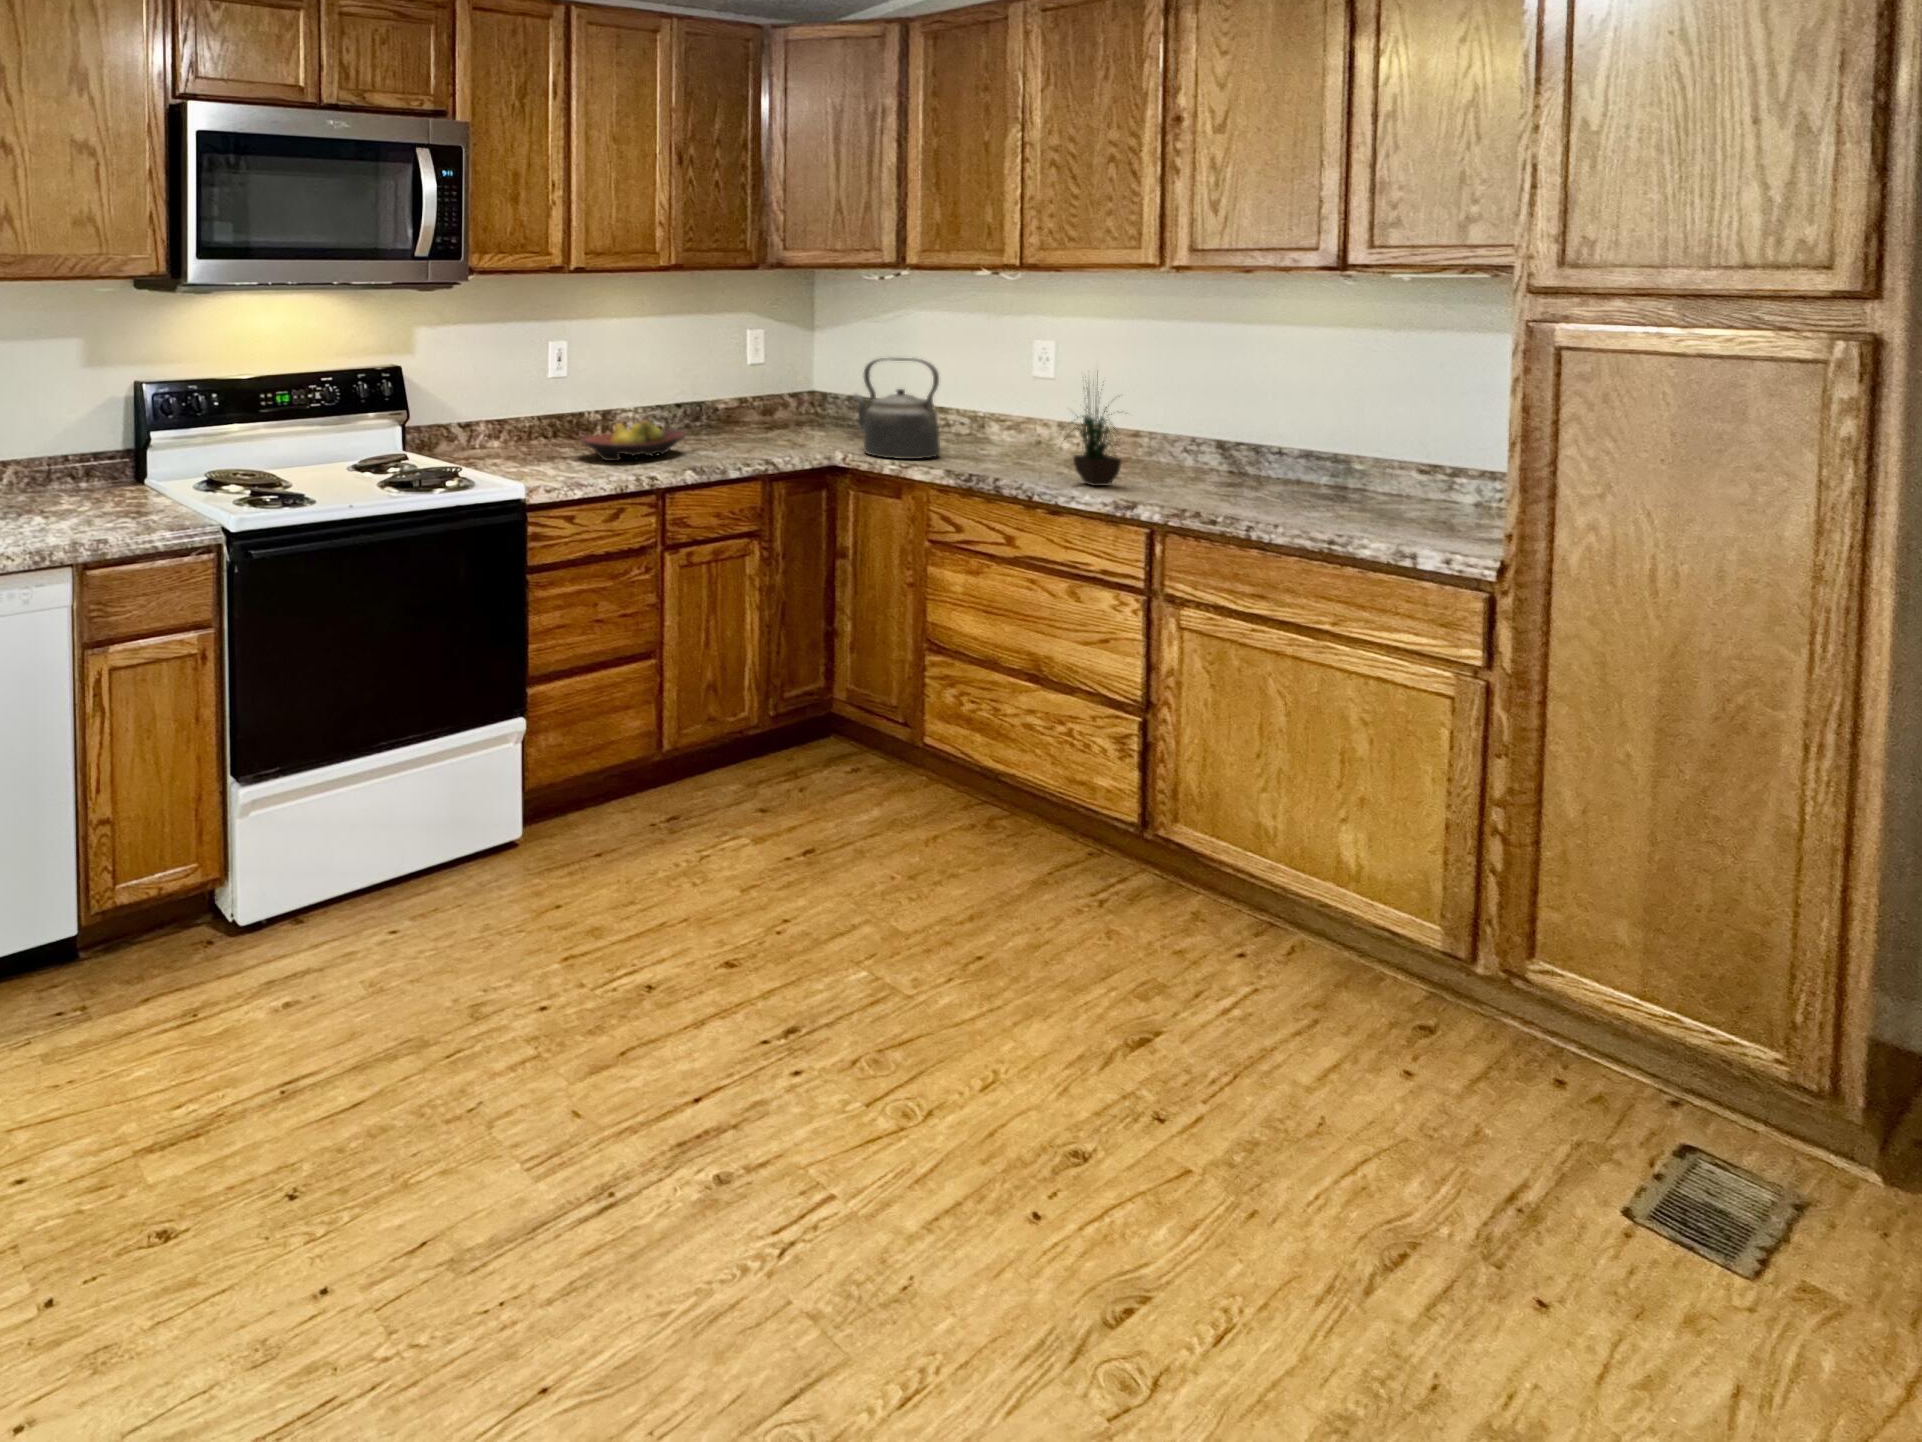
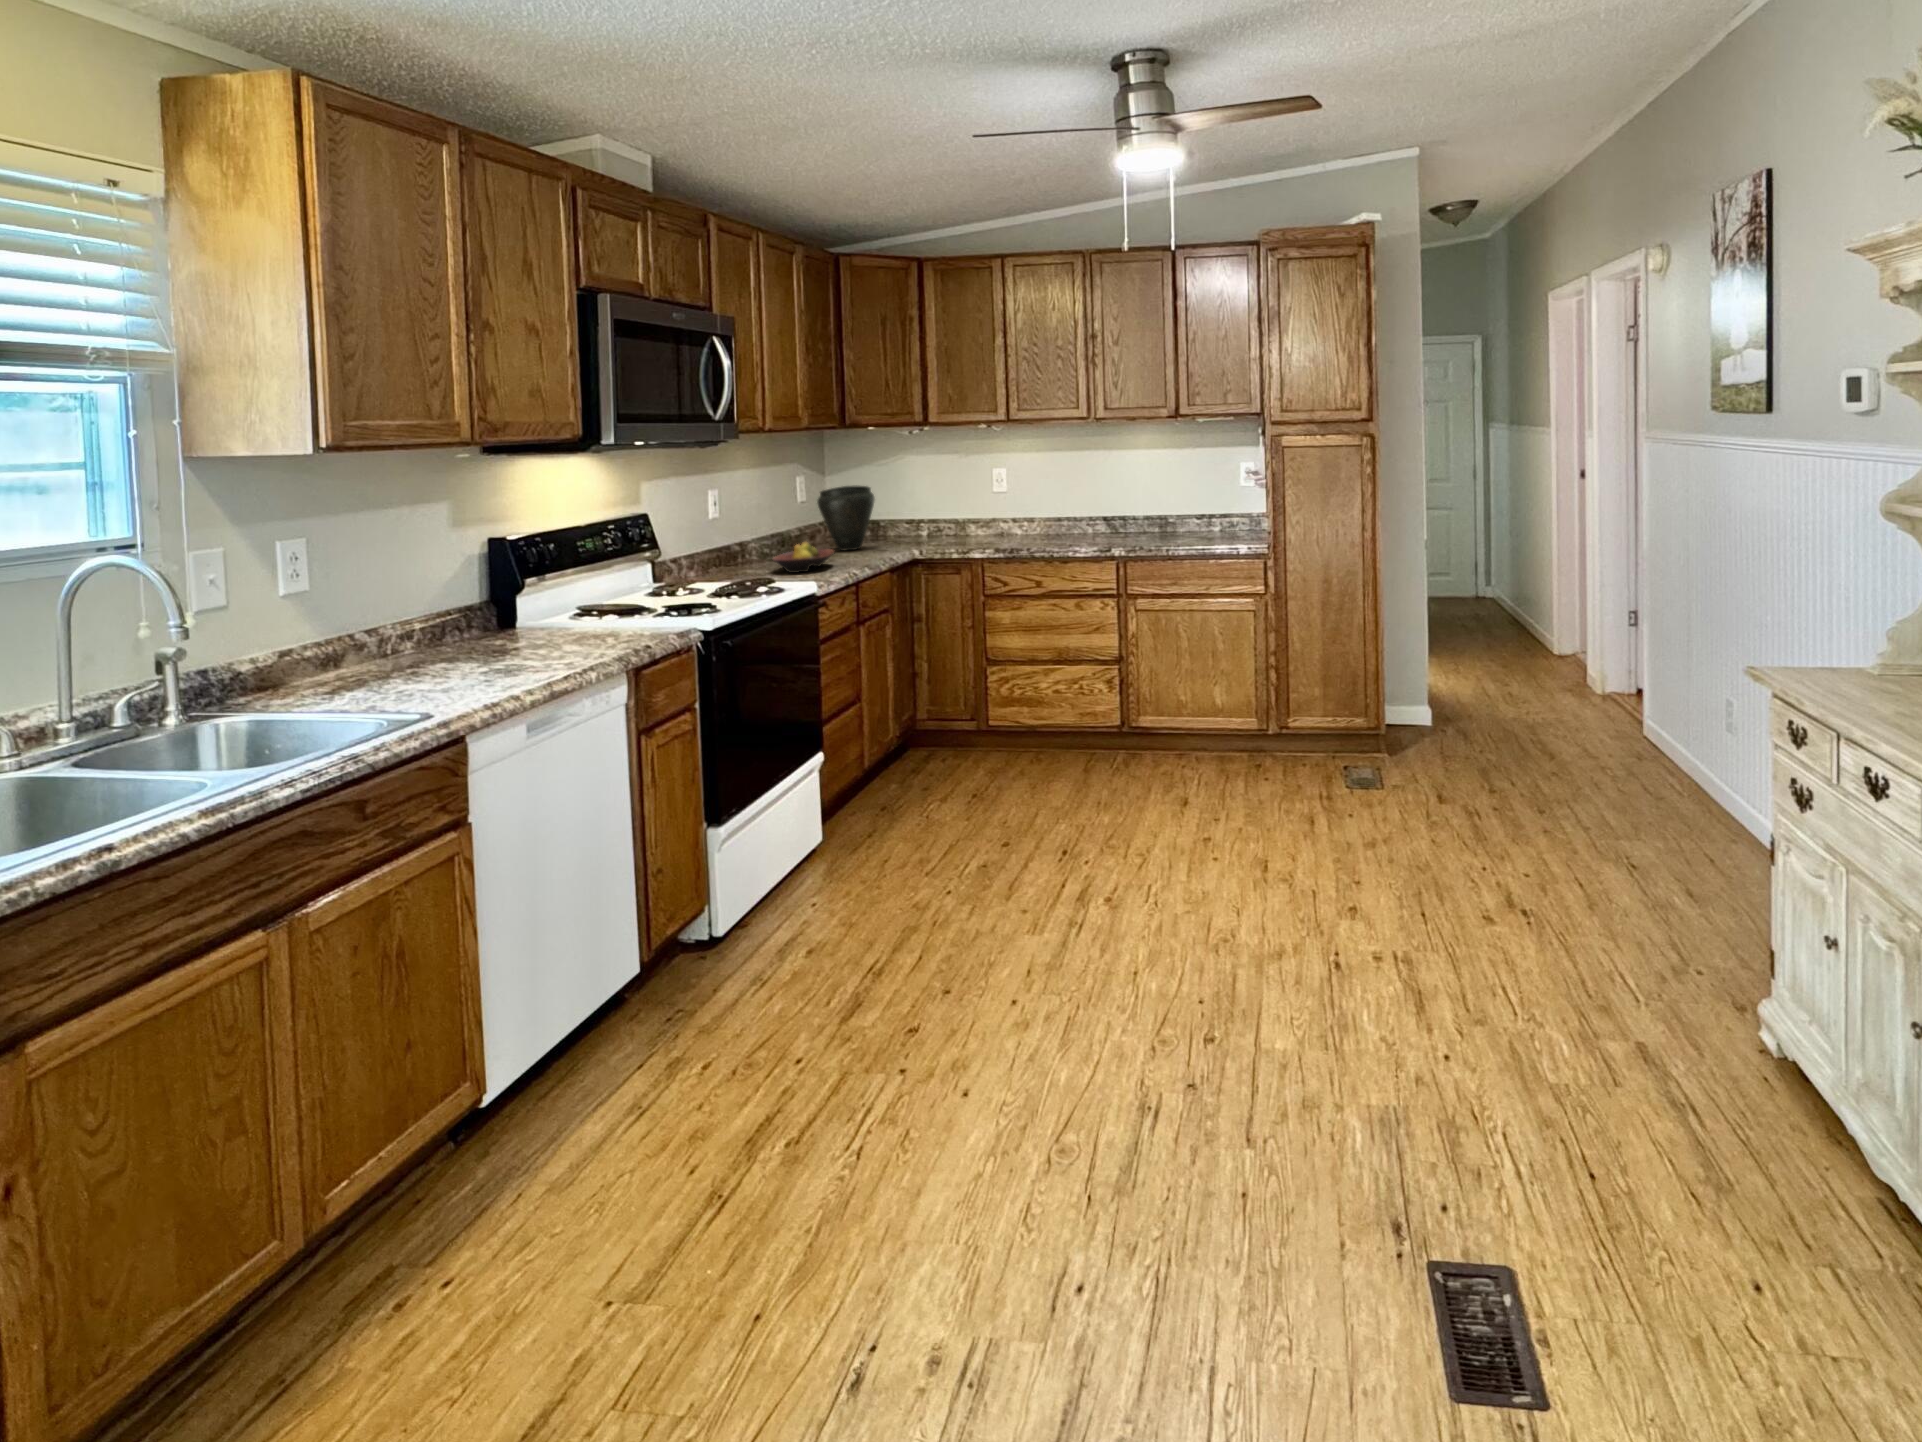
vase: none [746,347,826,435] -> present [817,485,875,550]
kettle: present [854,358,940,459] -> none [911,484,972,550]
potted plant: present [1064,377,1121,486] -> none [1052,470,1092,546]

